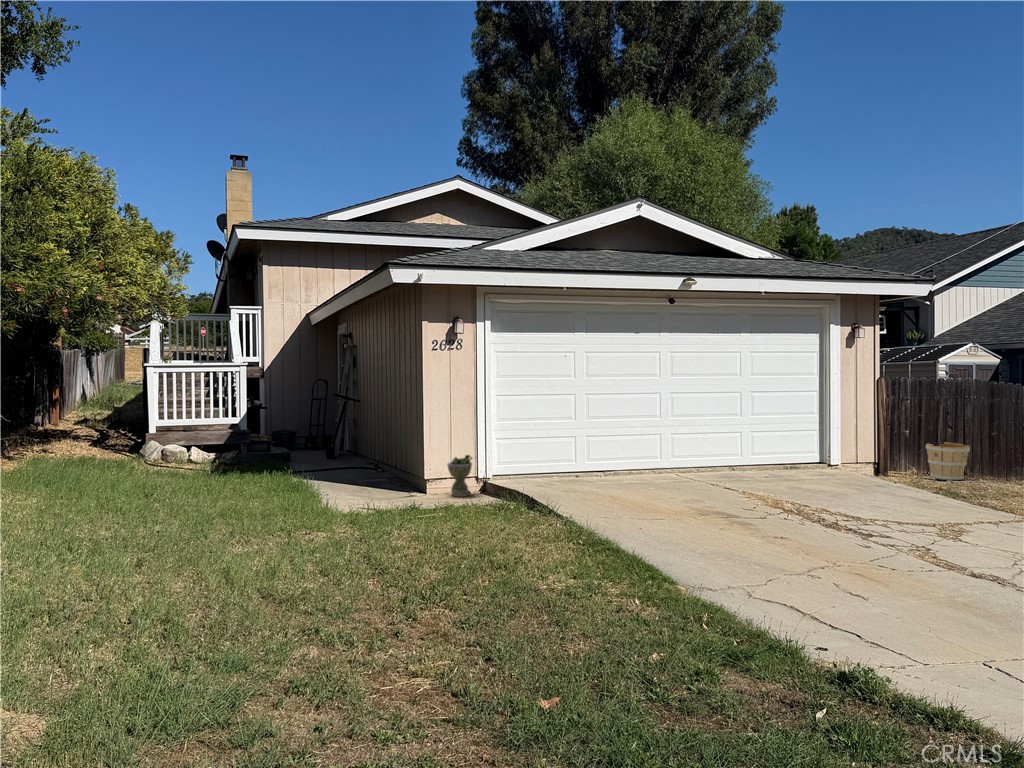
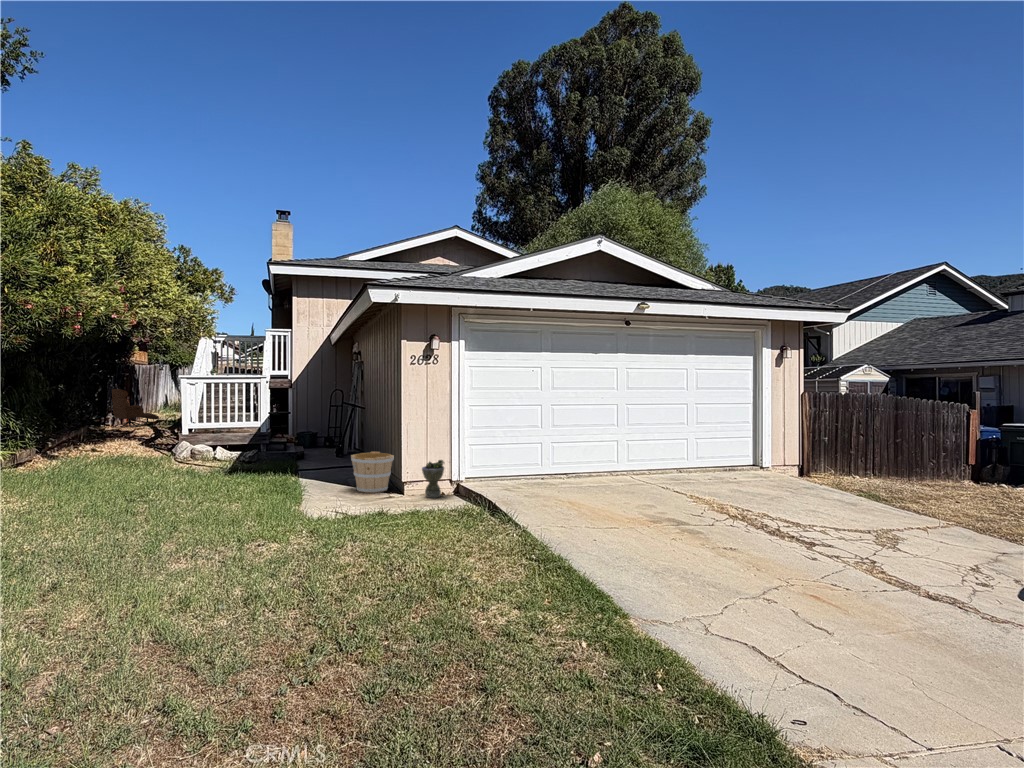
lounge chair: none [34,380,93,428] -> present [112,389,159,427]
wooden bucket: present [926,442,970,480] -> present [351,452,394,493]

